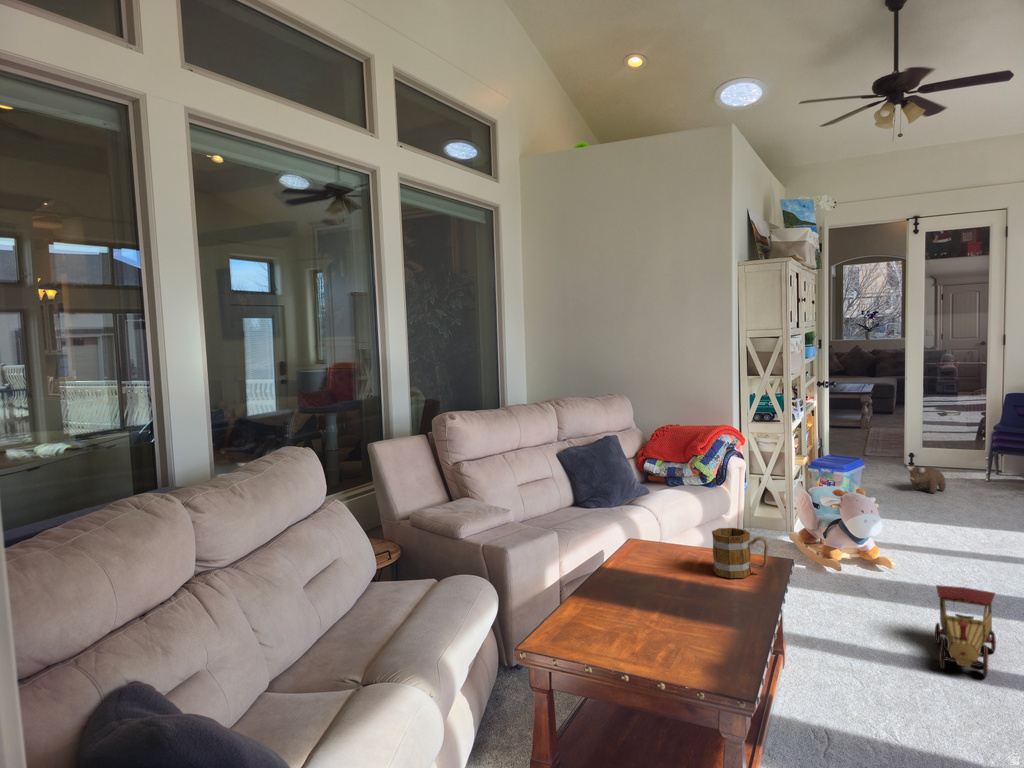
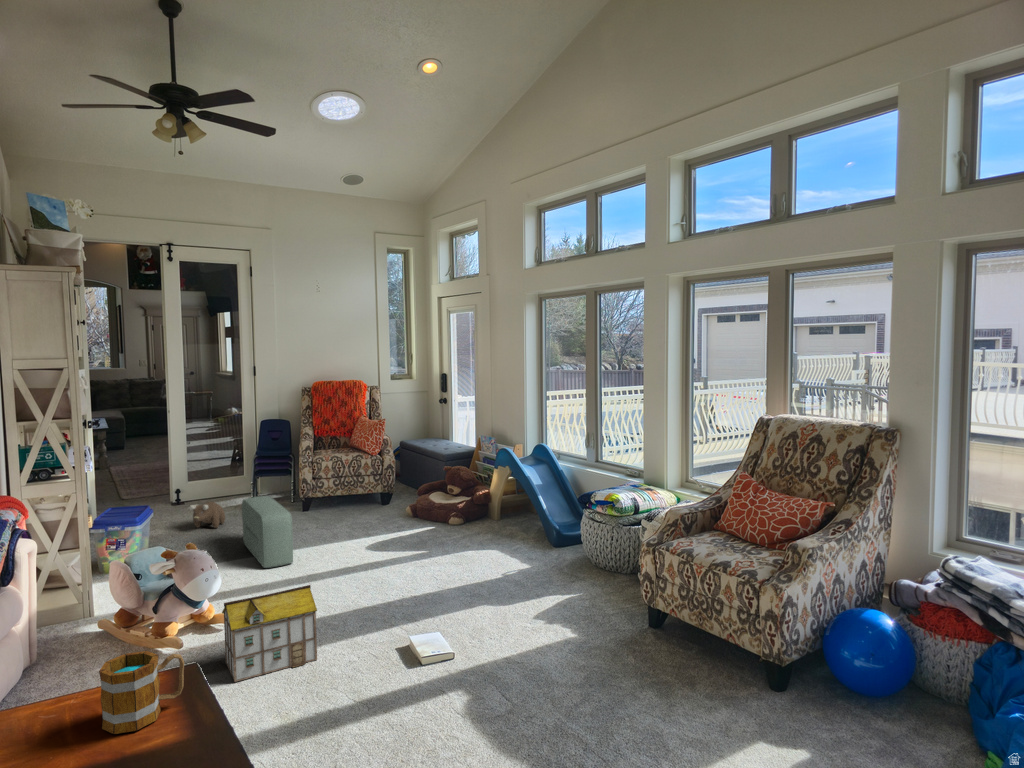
pouf: none [949,465,993,539] -> present [242,496,293,568]
toy house: none [863,537,955,620] -> present [222,585,317,682]
toy train: present [935,585,996,677] -> none [313,622,380,720]

